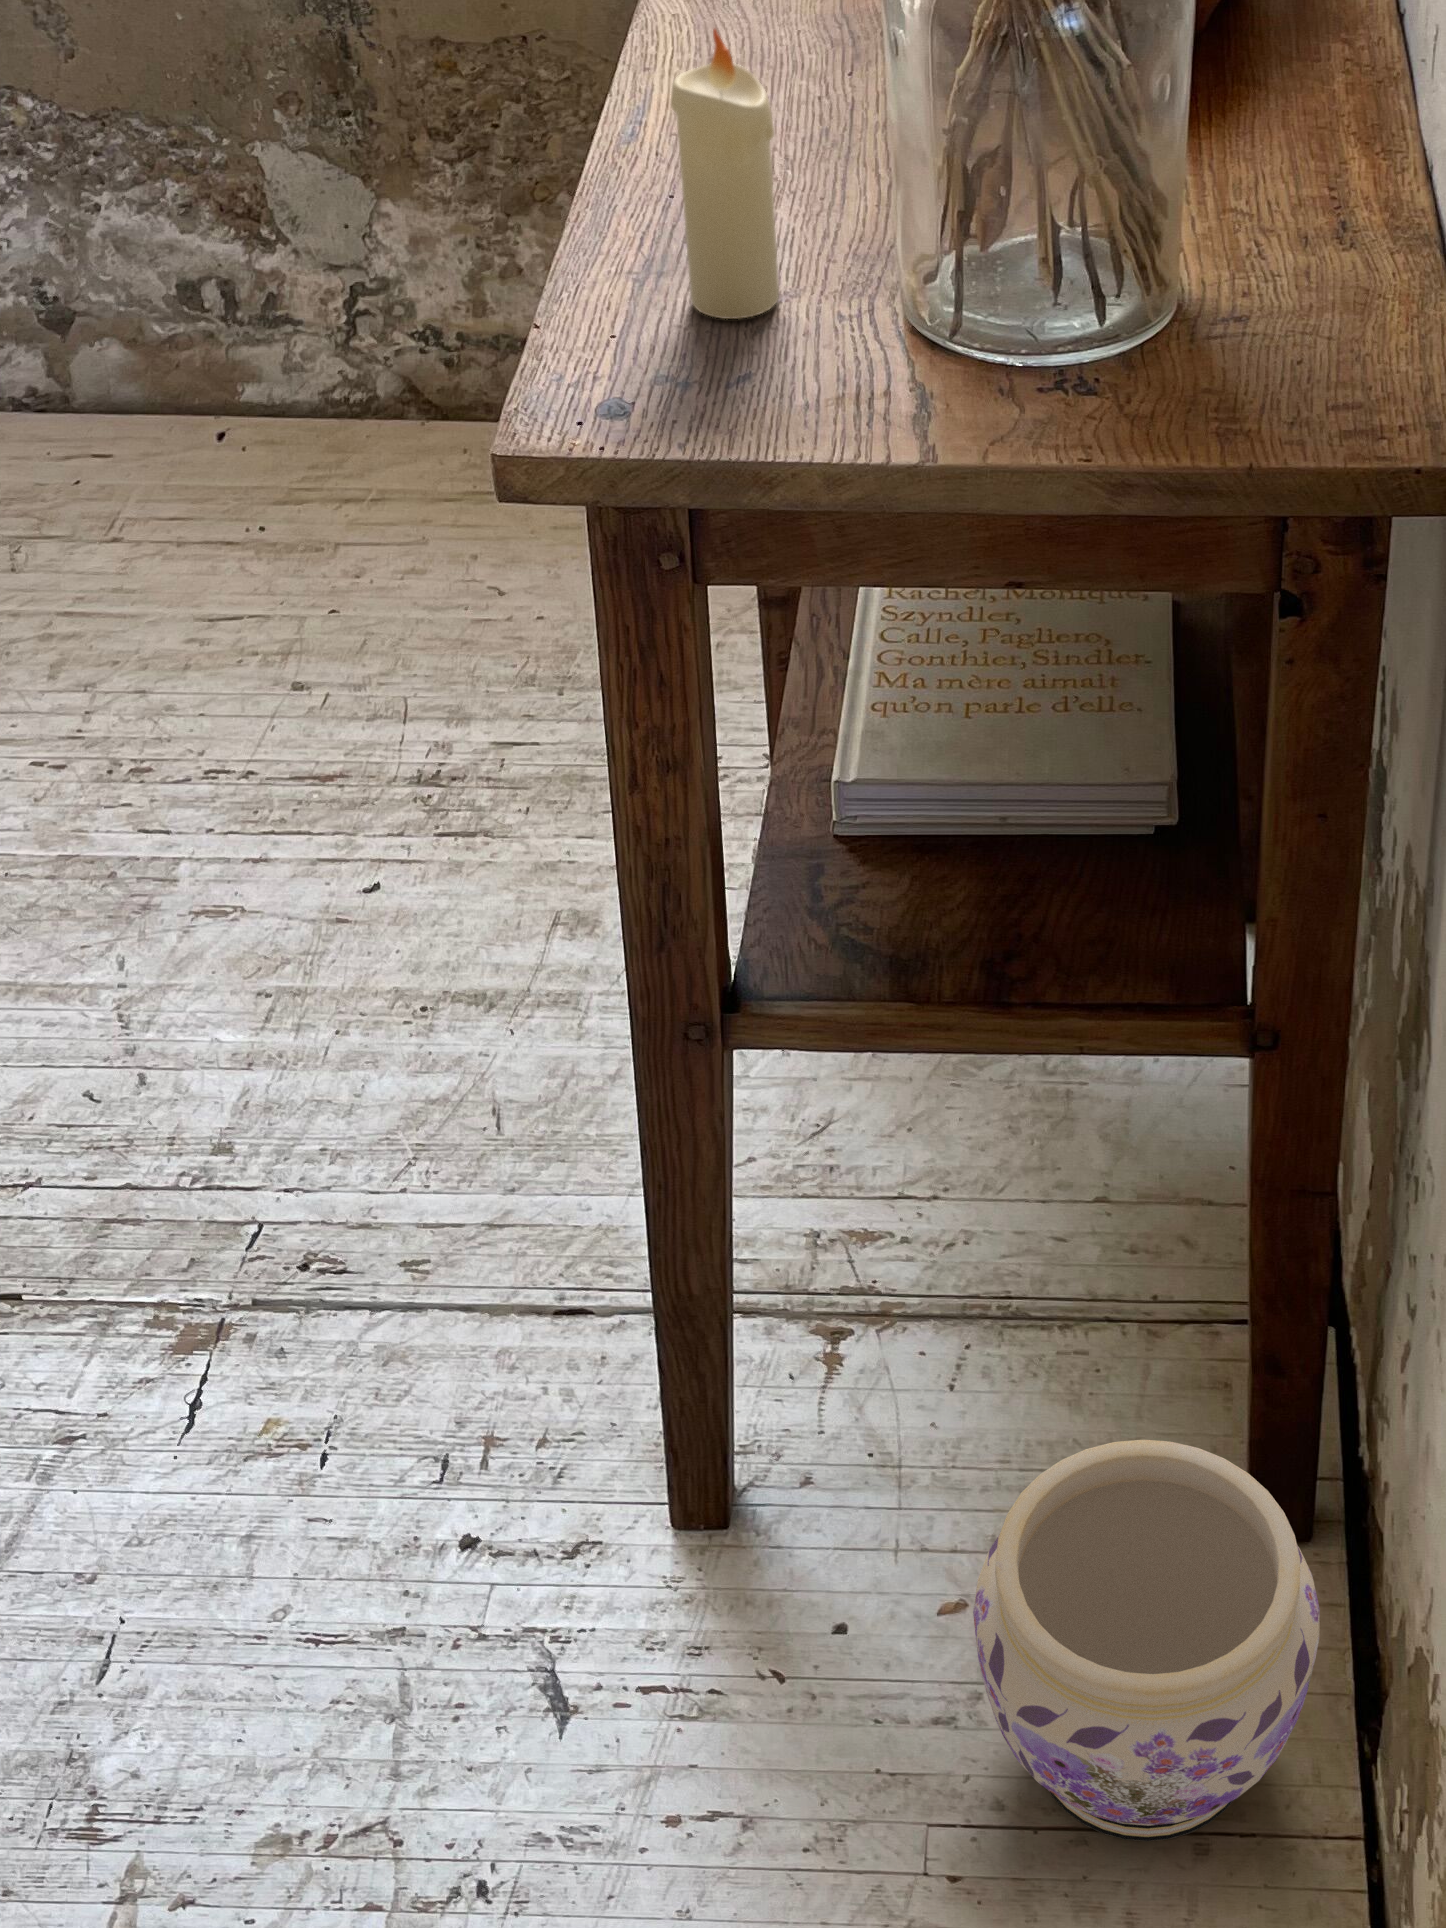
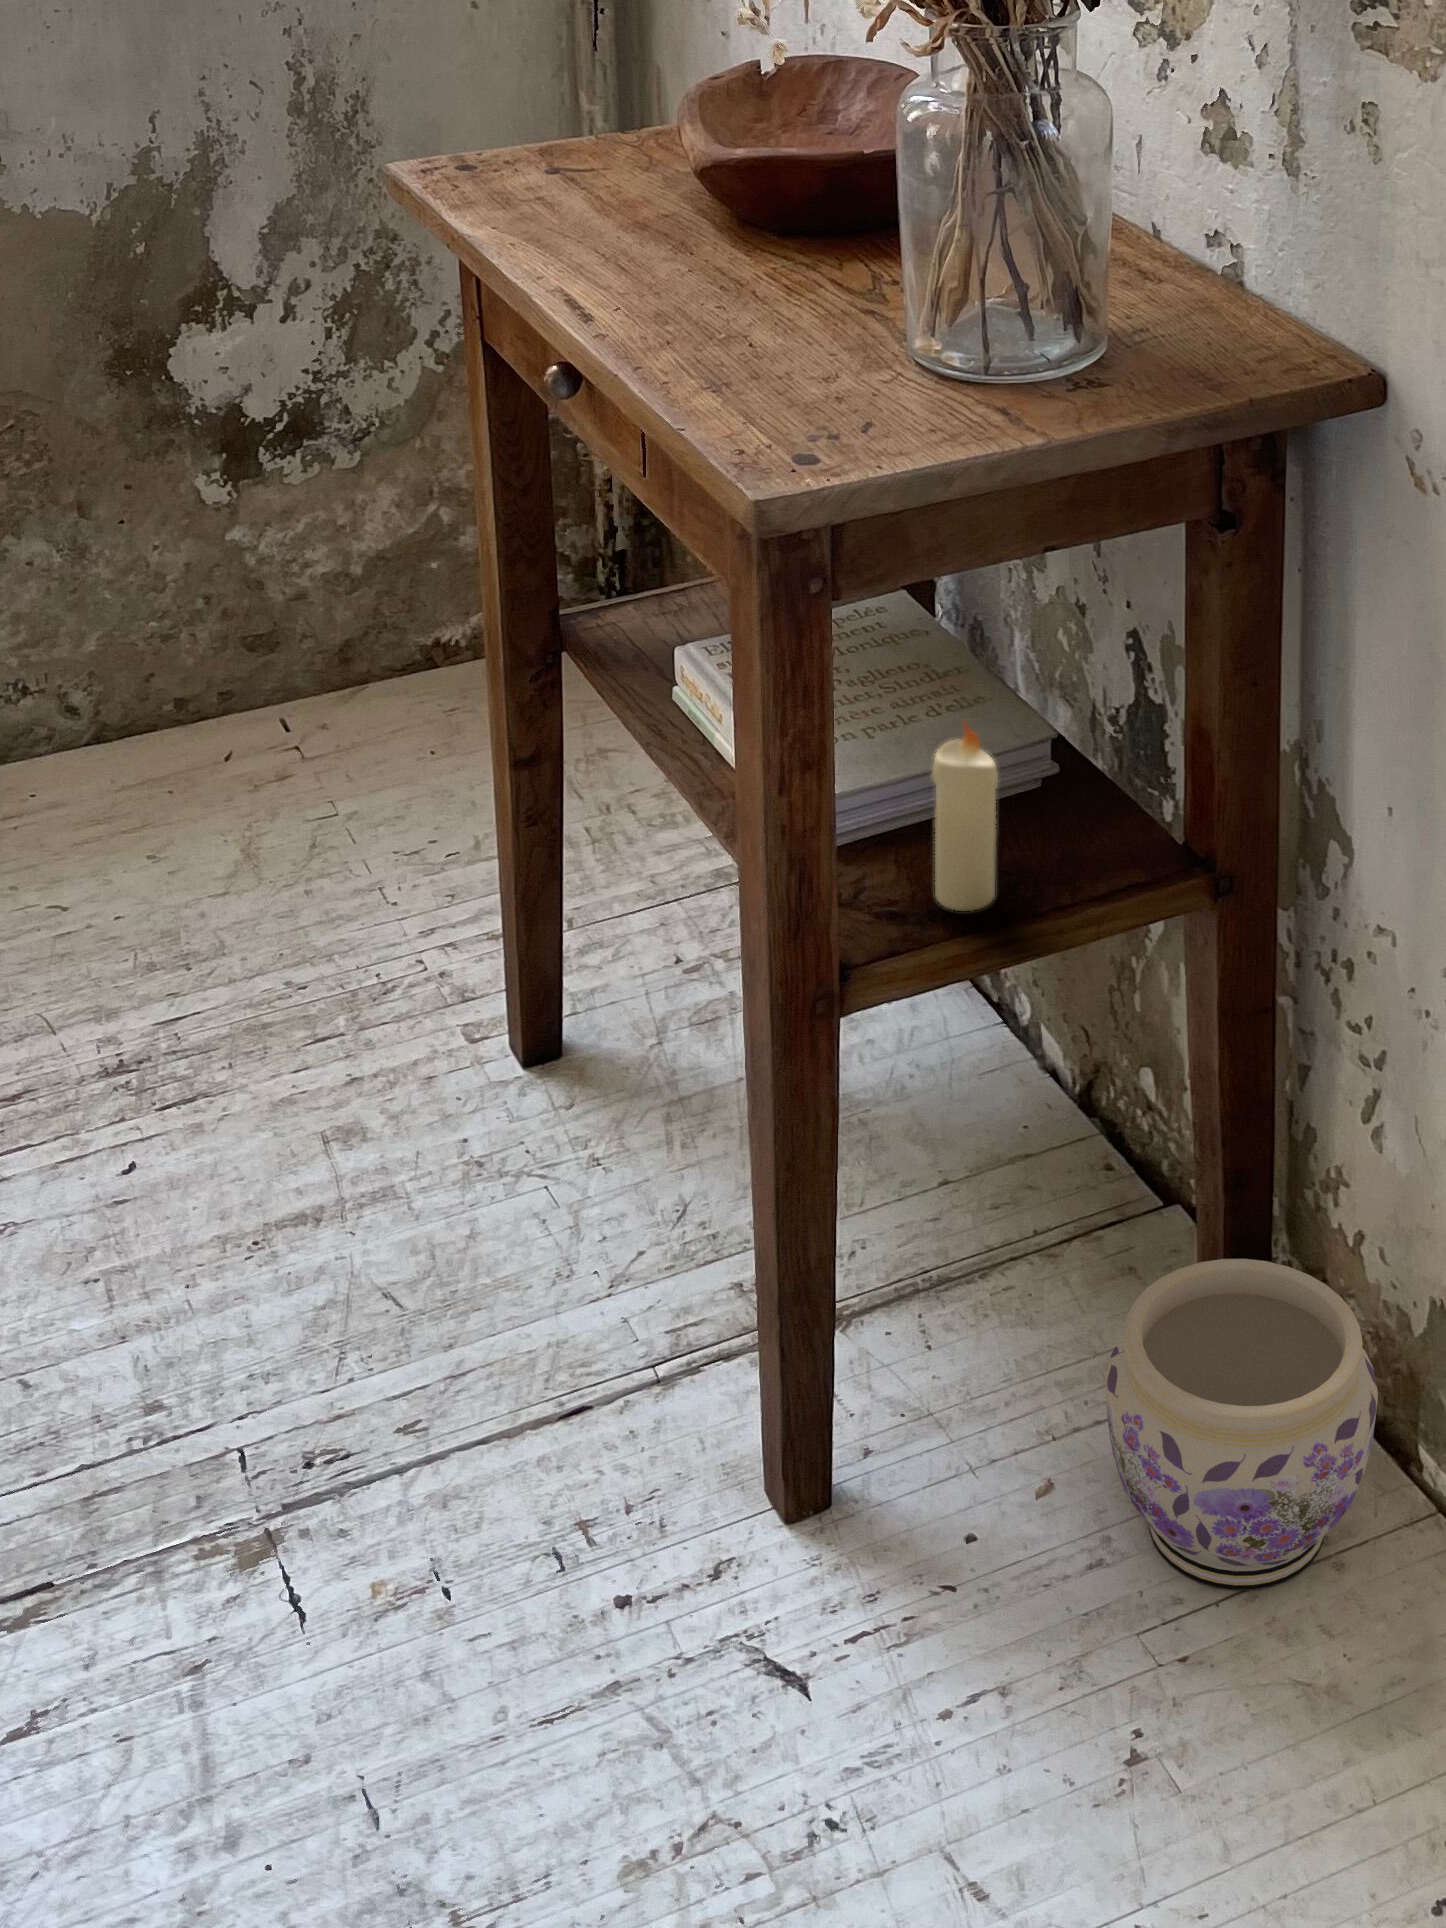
candle: present [671,29,779,319] -> present [932,723,998,911]

